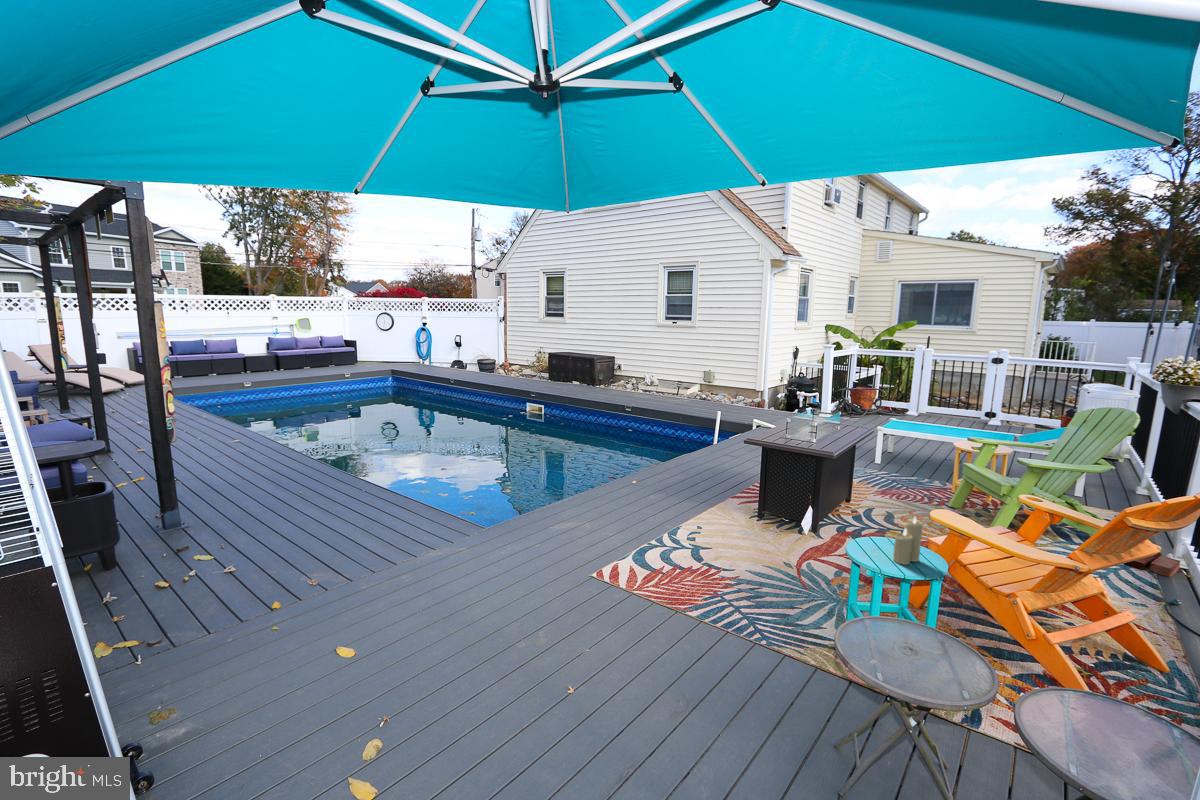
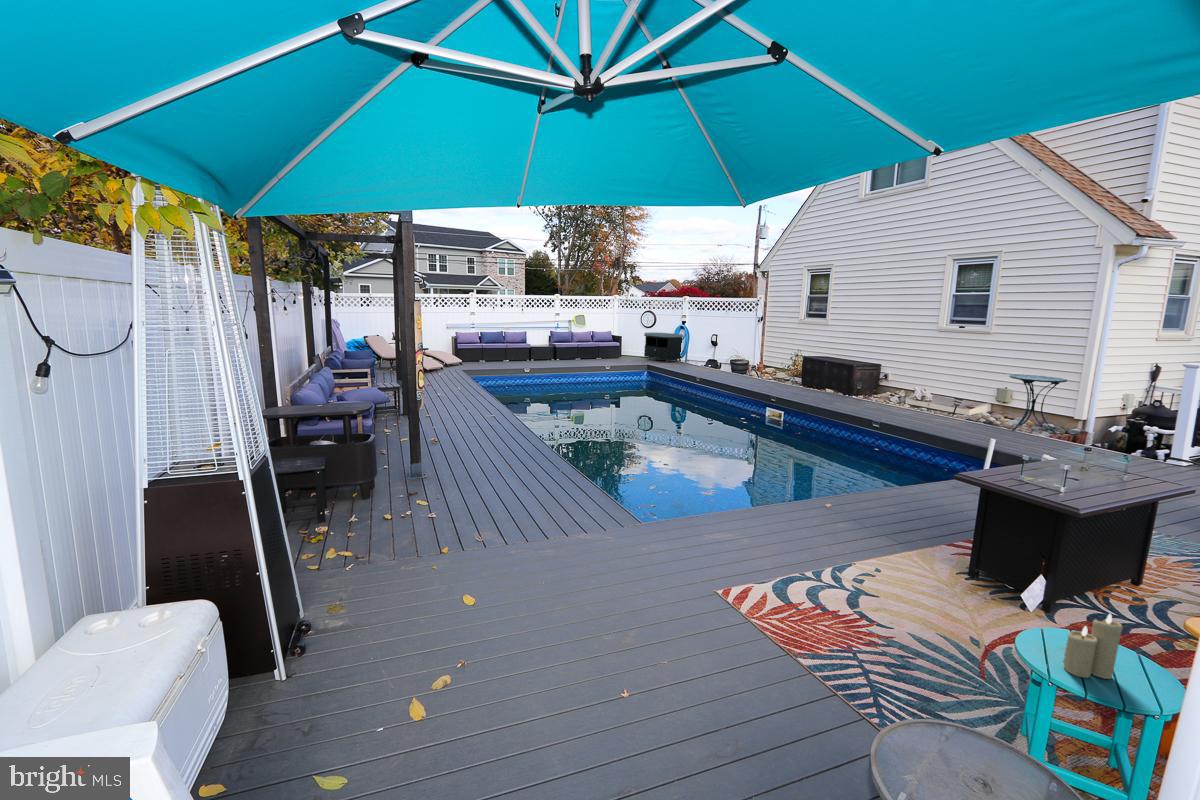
storage bench: none [381,335,425,366] -> present [644,333,683,362]
side table: none [712,358,747,402] -> present [1009,374,1067,434]

